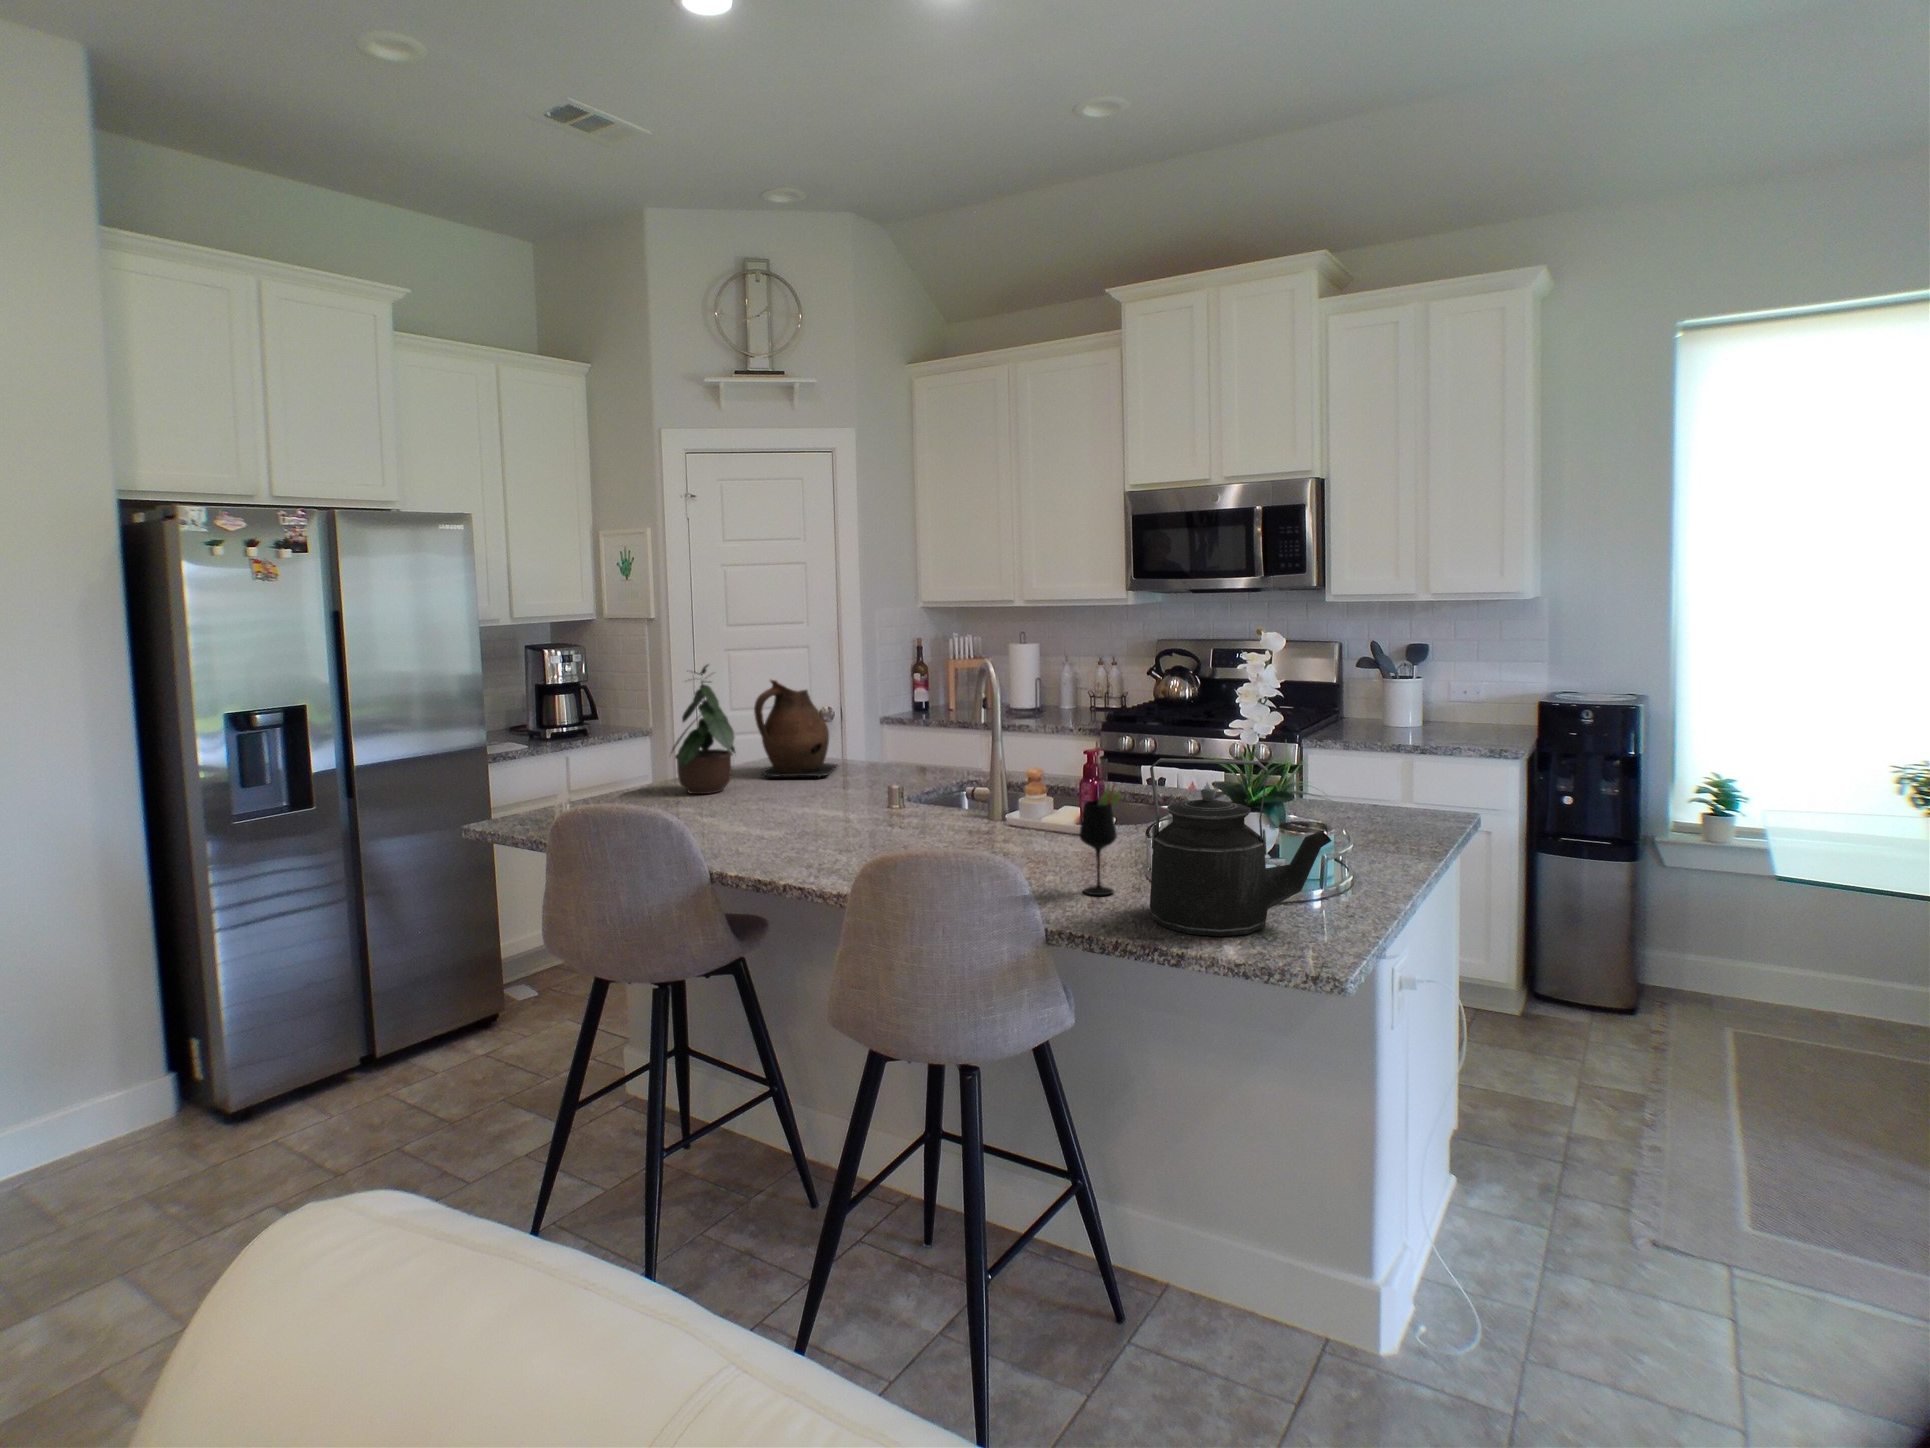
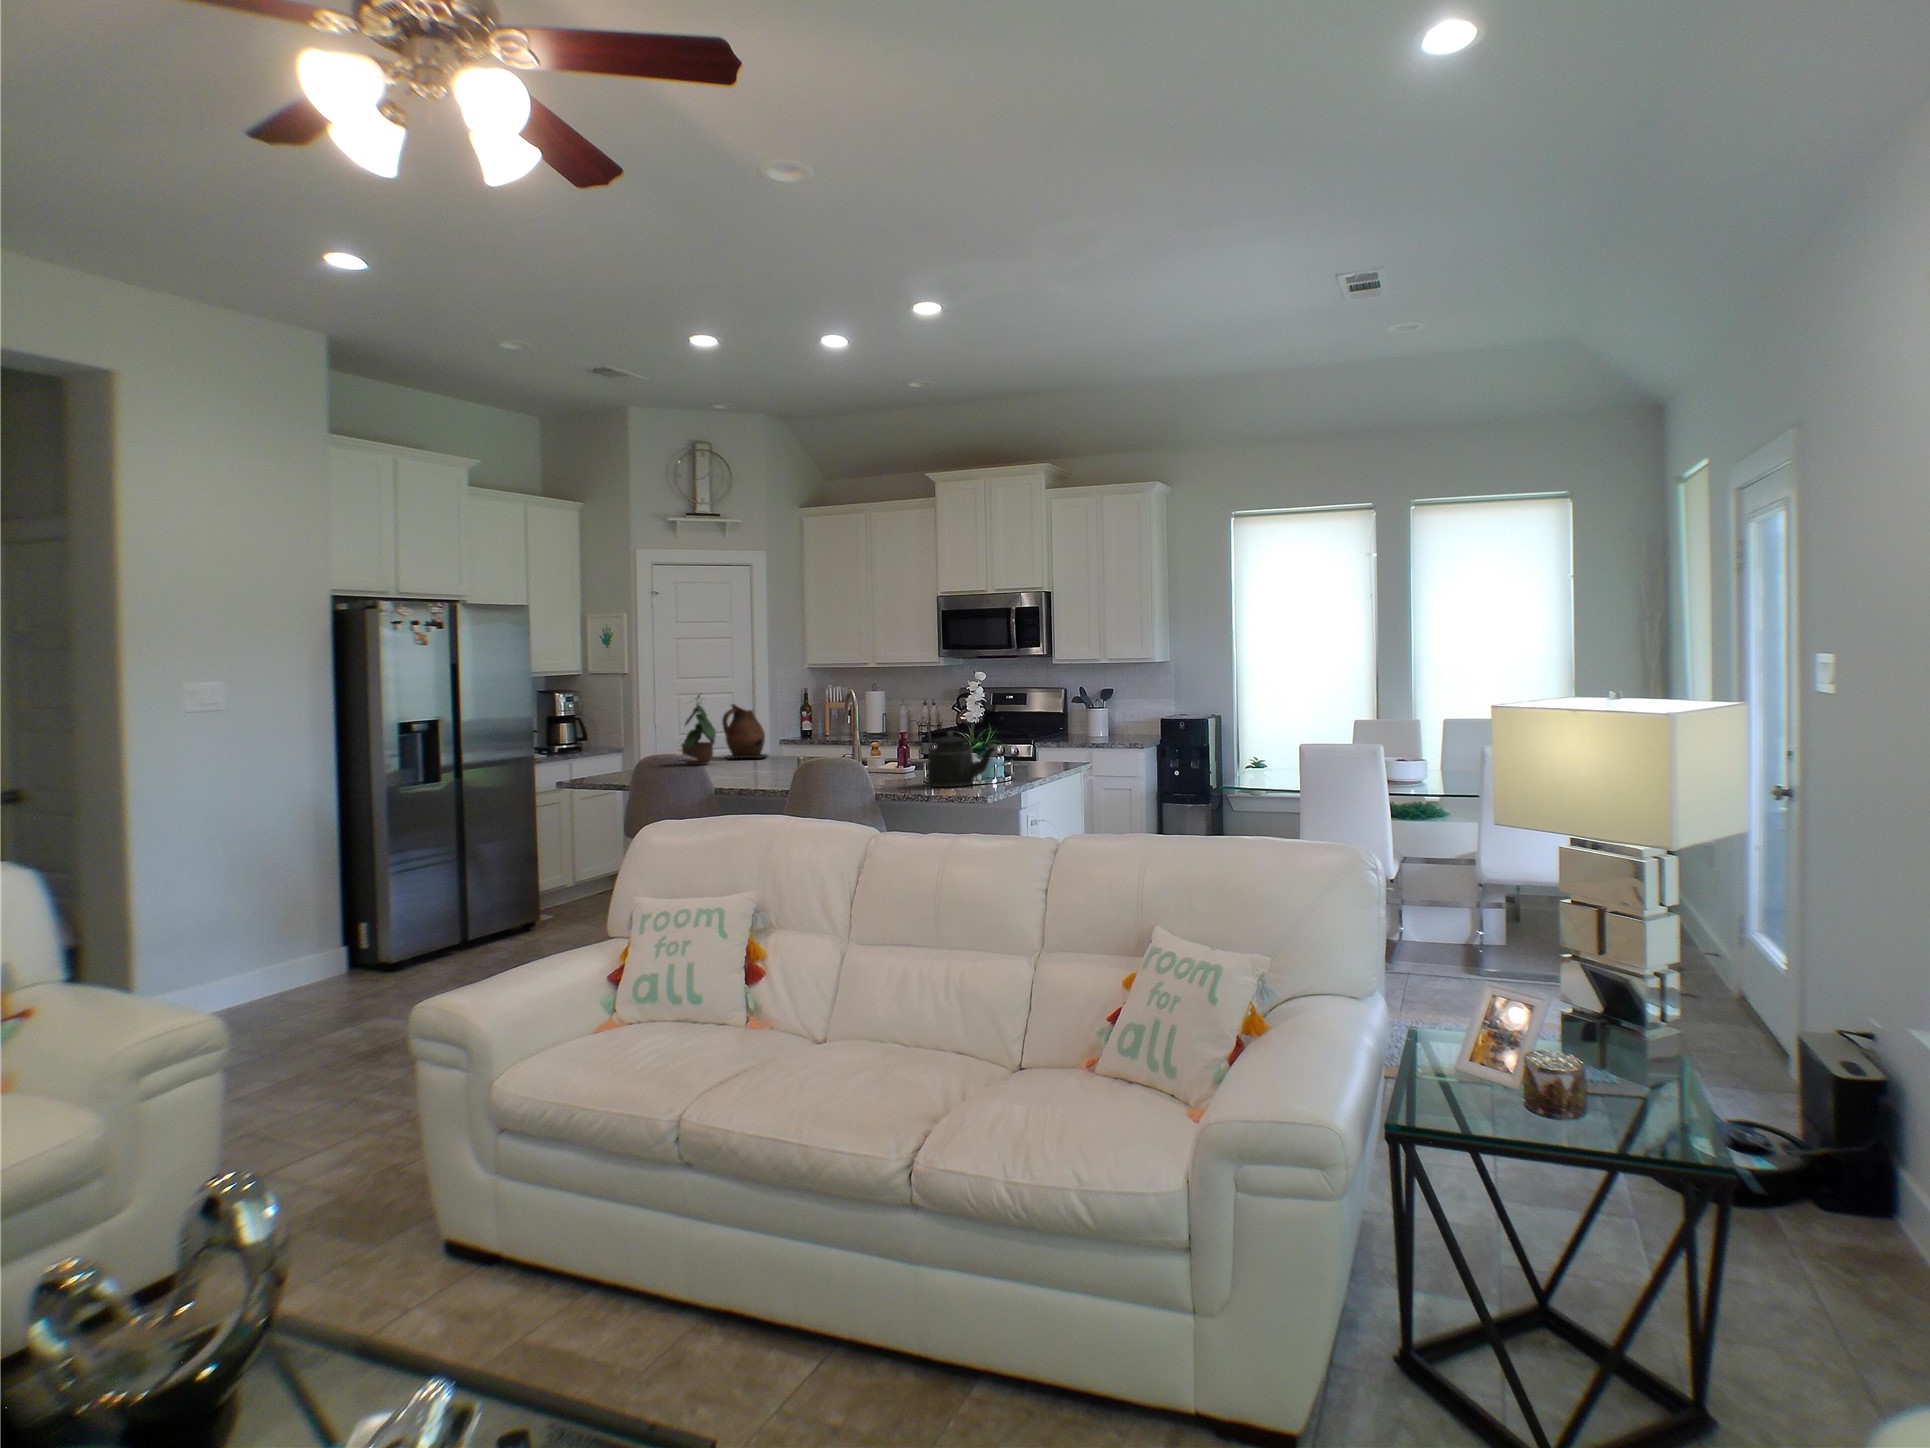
wine glass: present [1079,784,1123,895] -> none [900,733,919,782]

